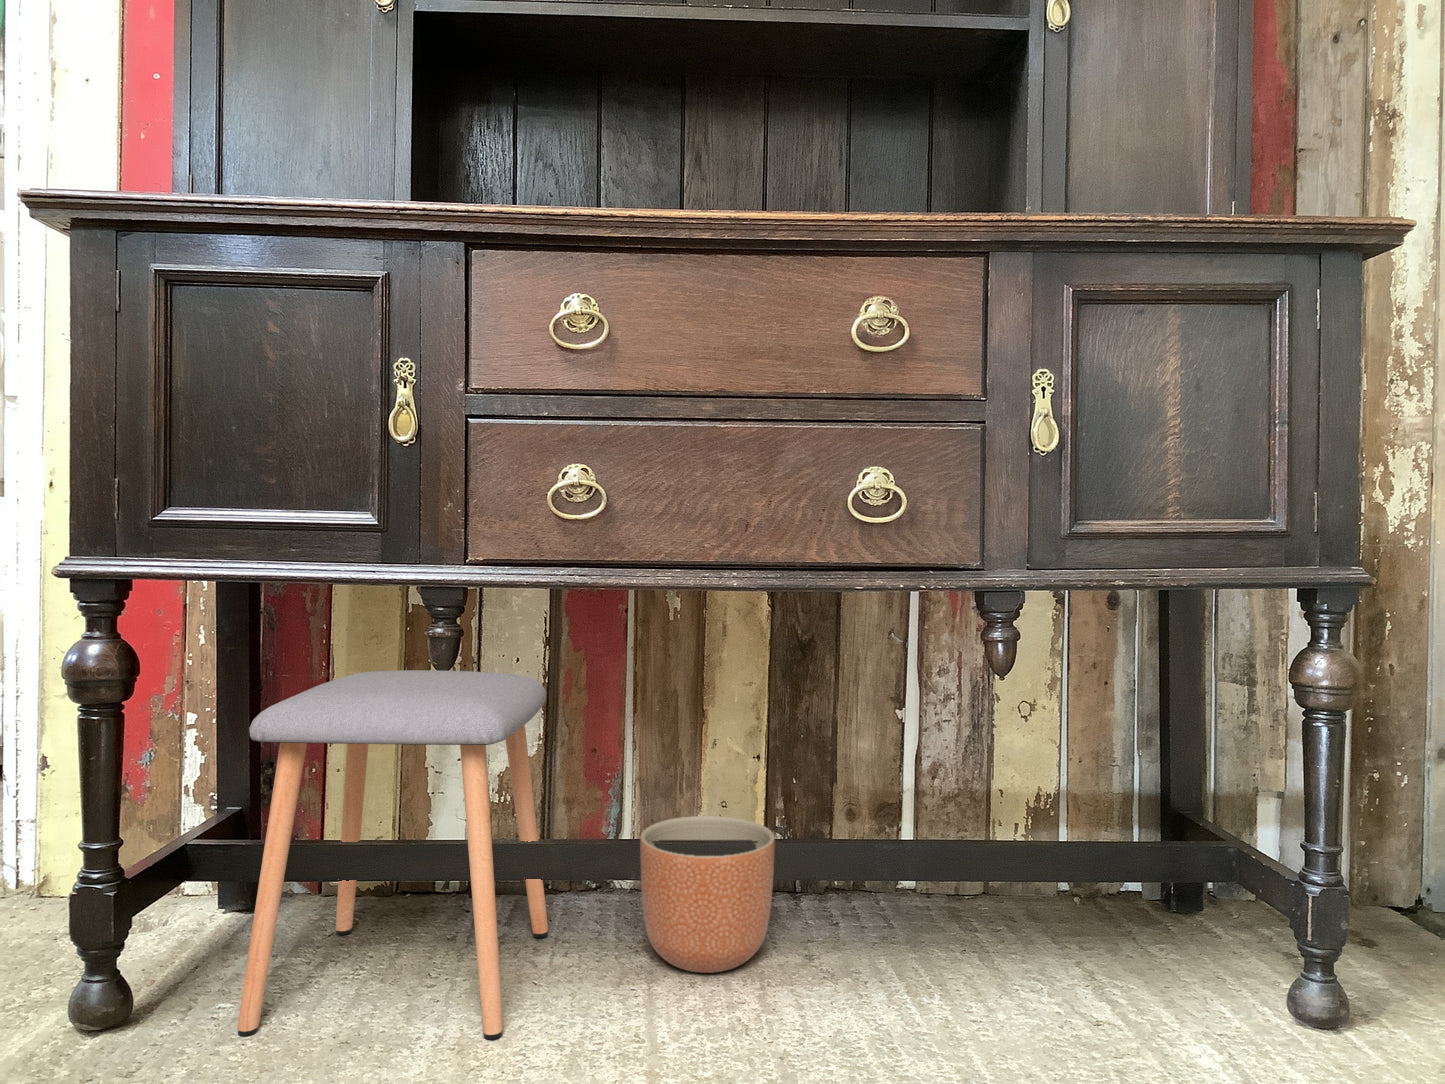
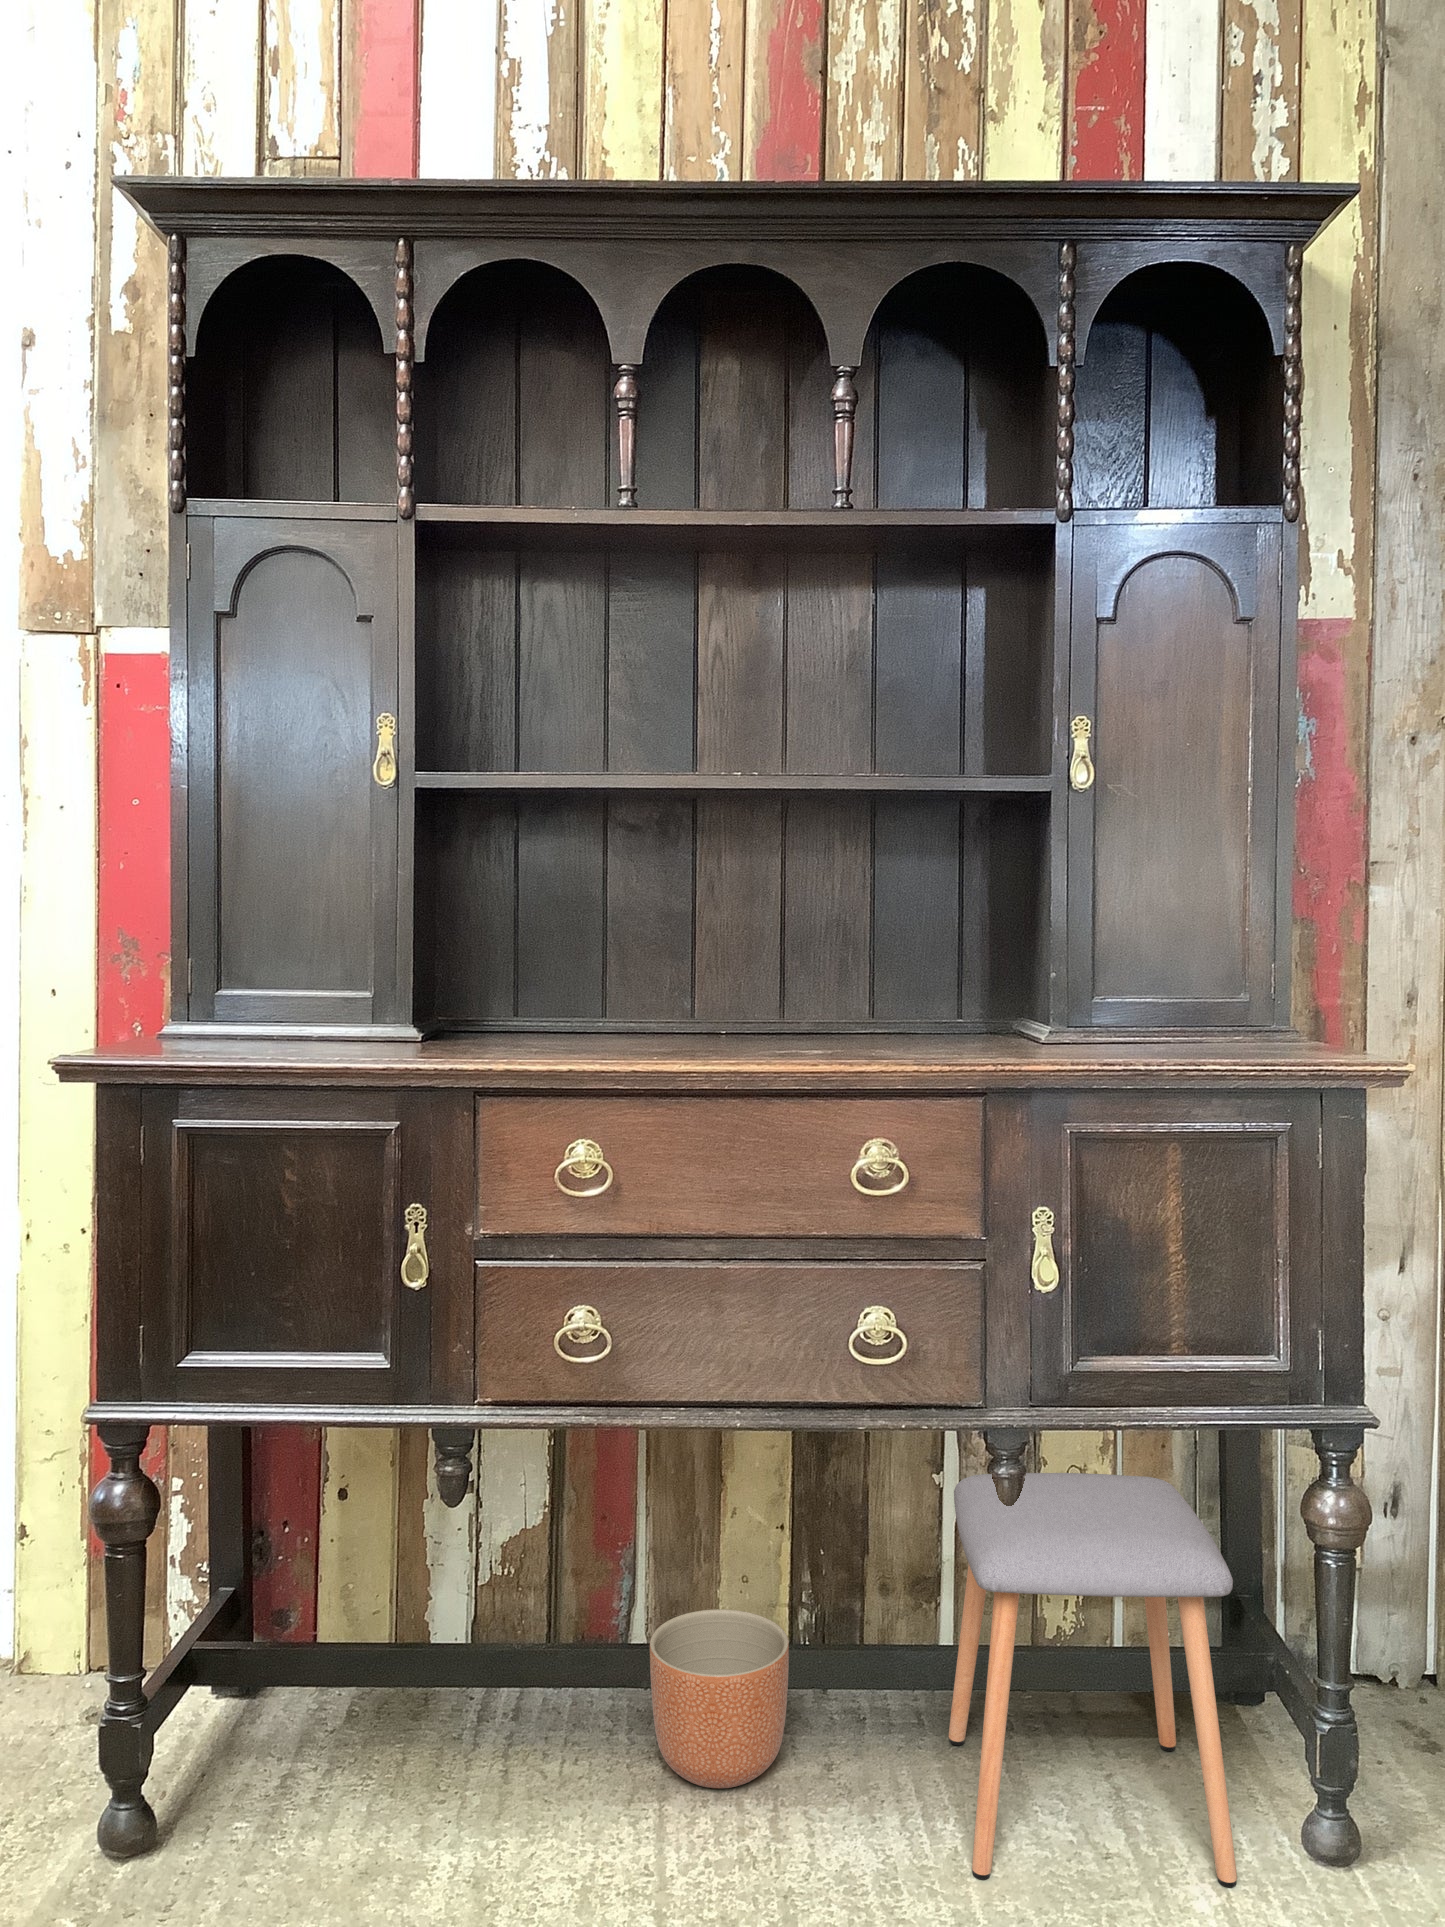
stool: present [237,670,548,1040] -> present [948,1473,1237,1887]

